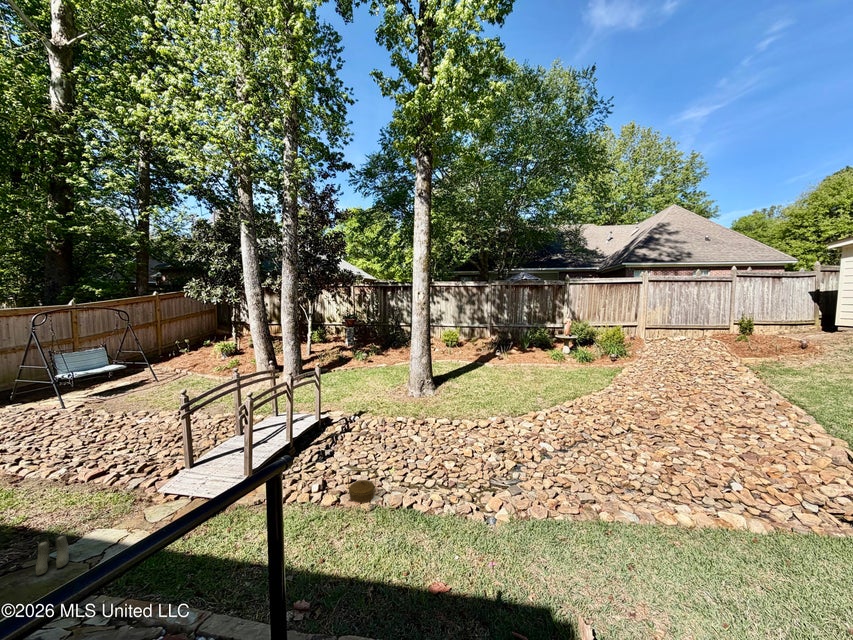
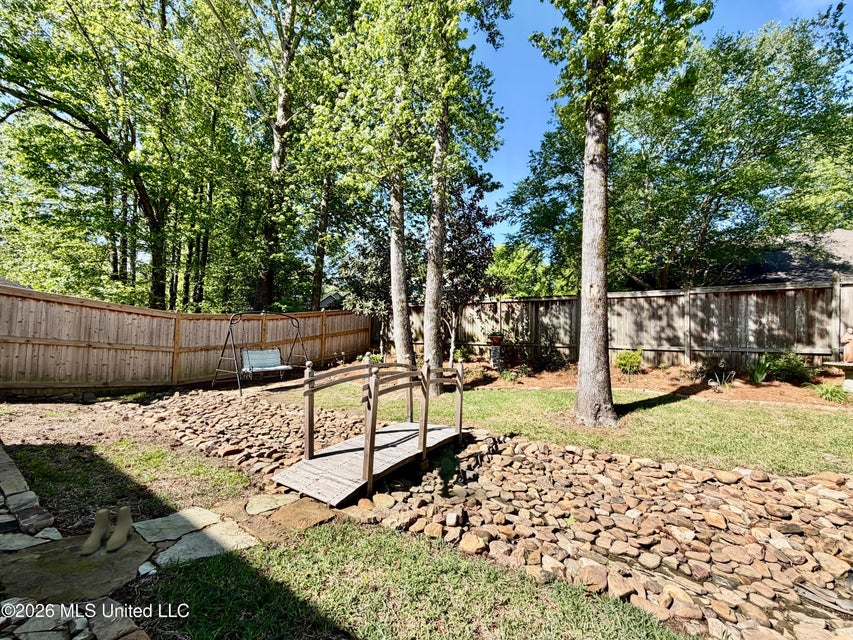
decorative plant: none [299,436,321,473] -> present [433,444,461,498]
basket: present [348,469,376,503] -> none [504,499,553,563]

